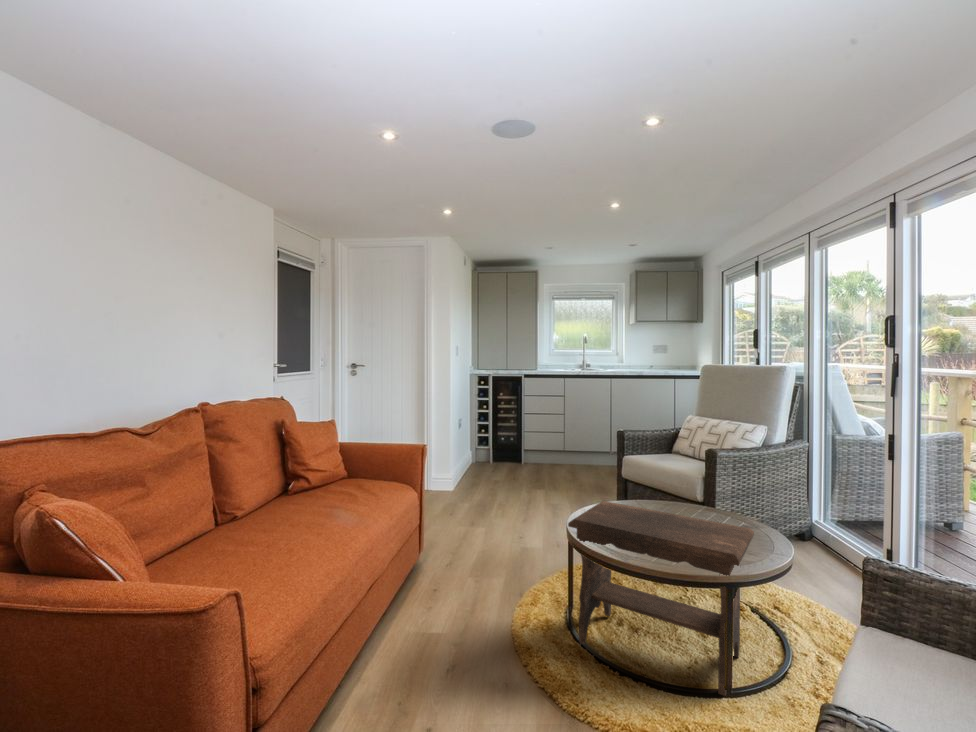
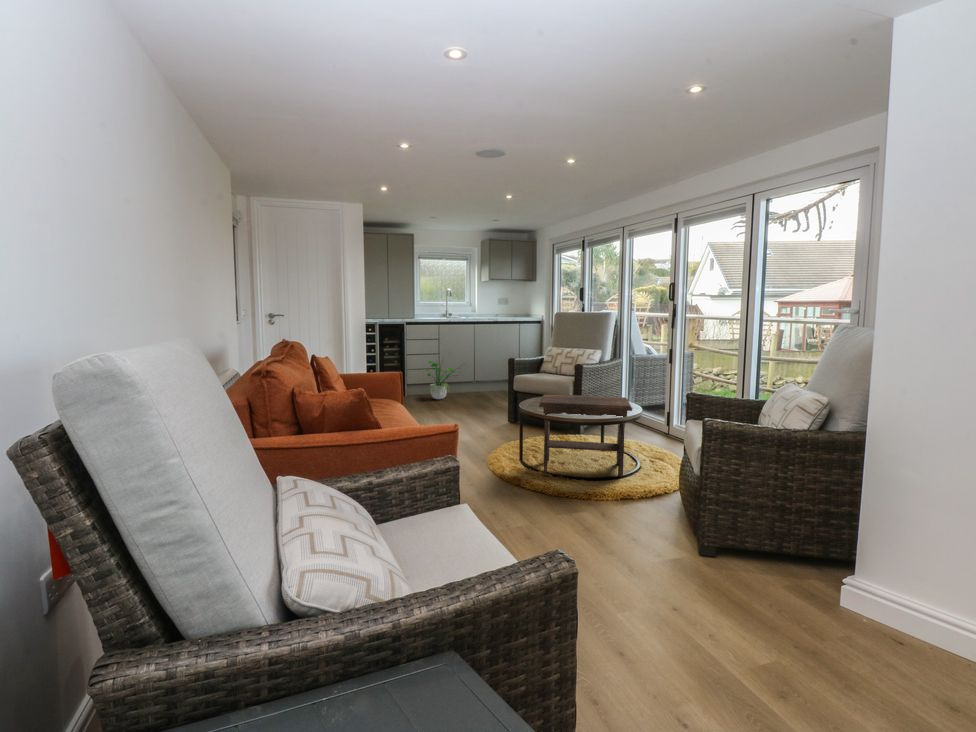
potted plant: none [537,411,596,472] -> present [425,361,465,399]

